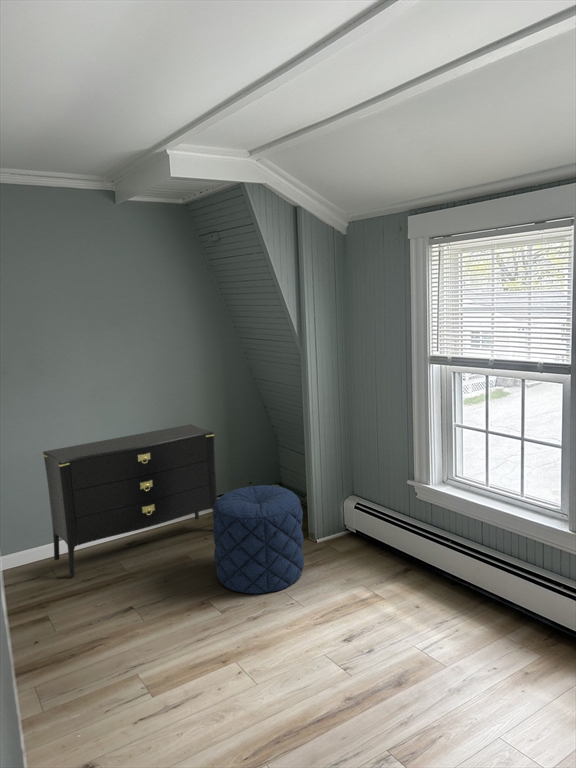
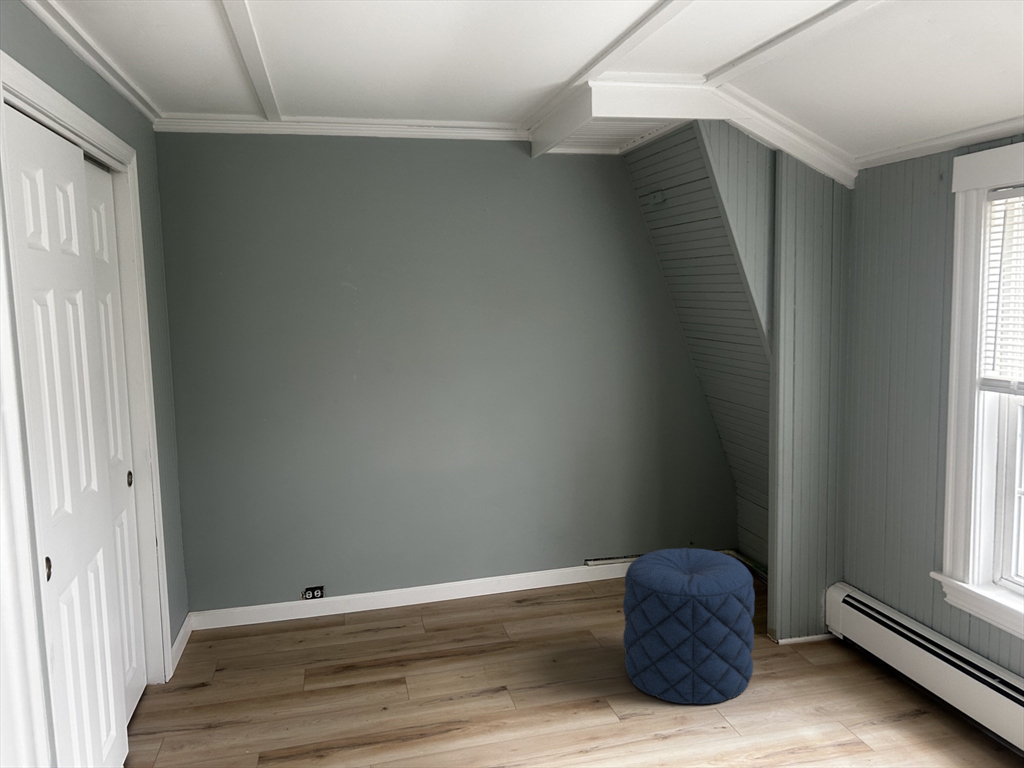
dresser: present [43,424,217,577] -> none [423,453,646,636]

